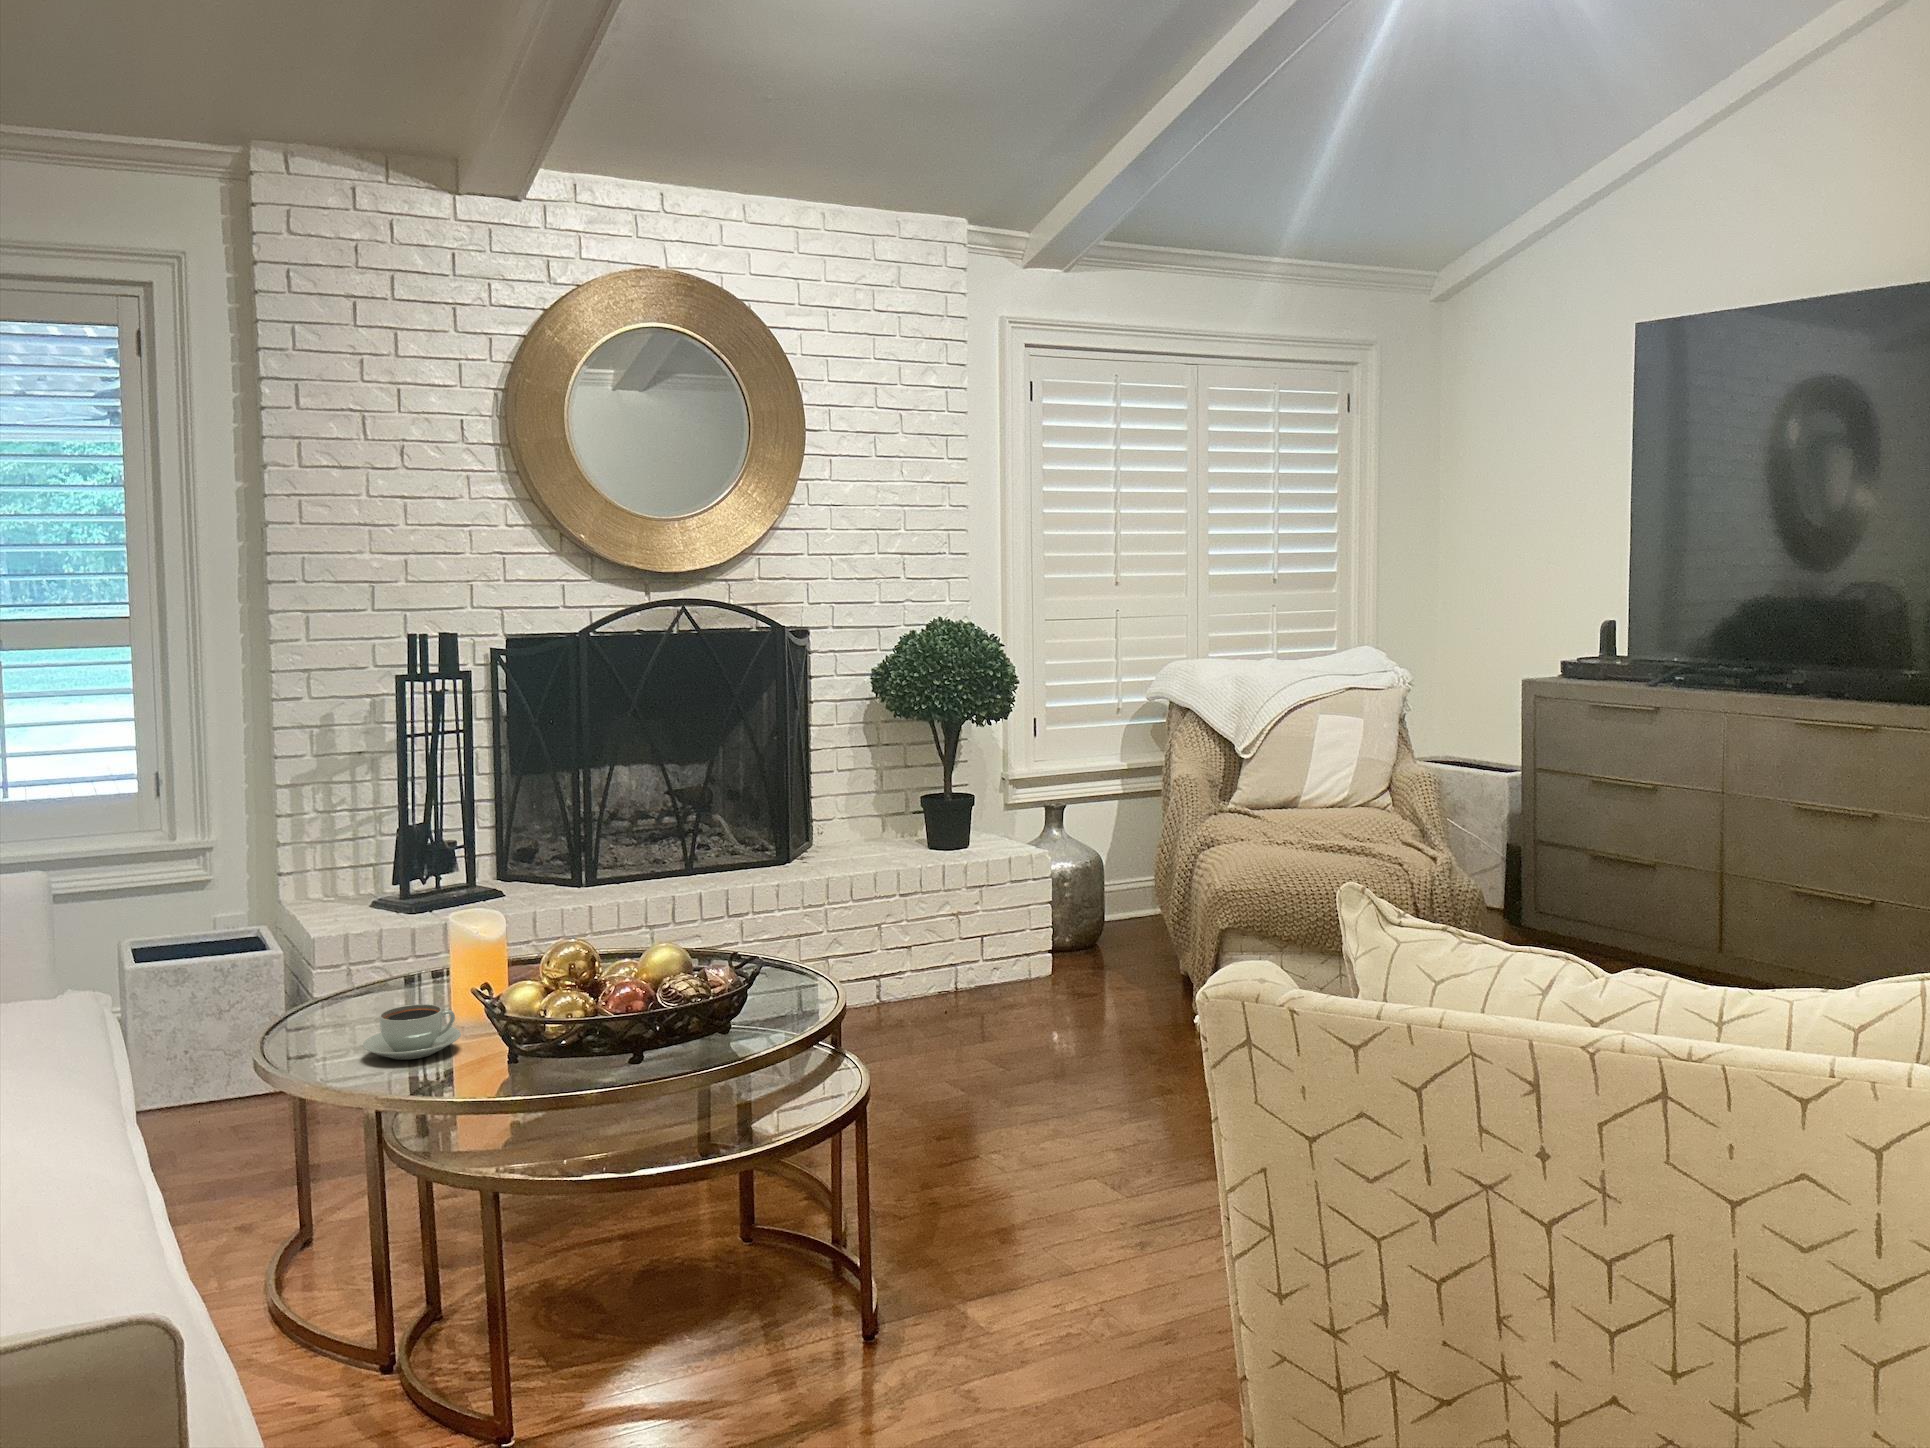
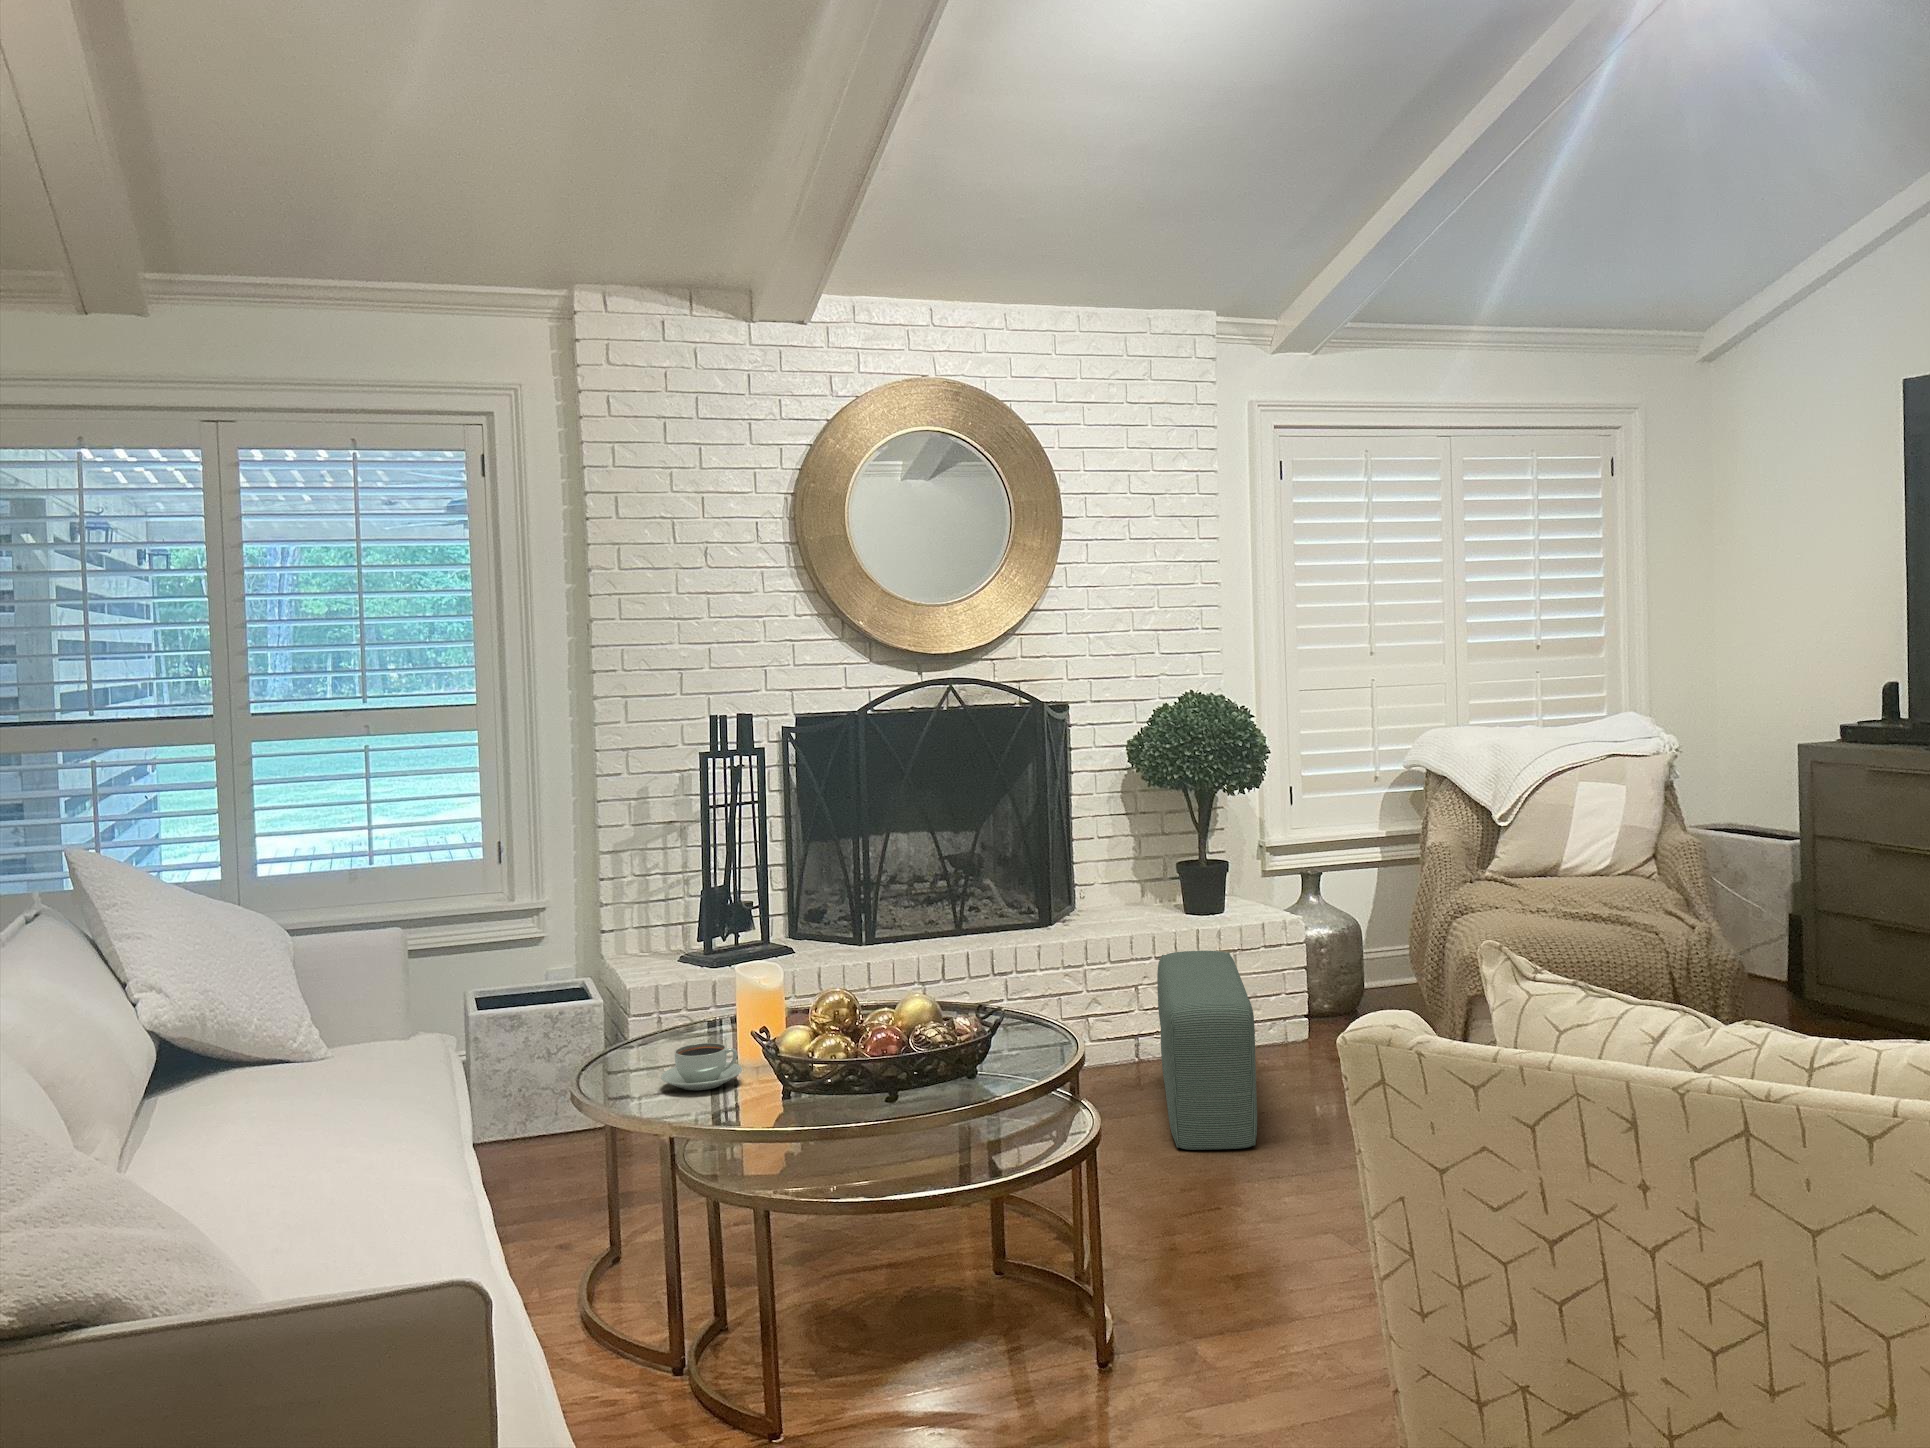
pouf: none [905,889,1012,1098] -> present [1157,951,1257,1150]

